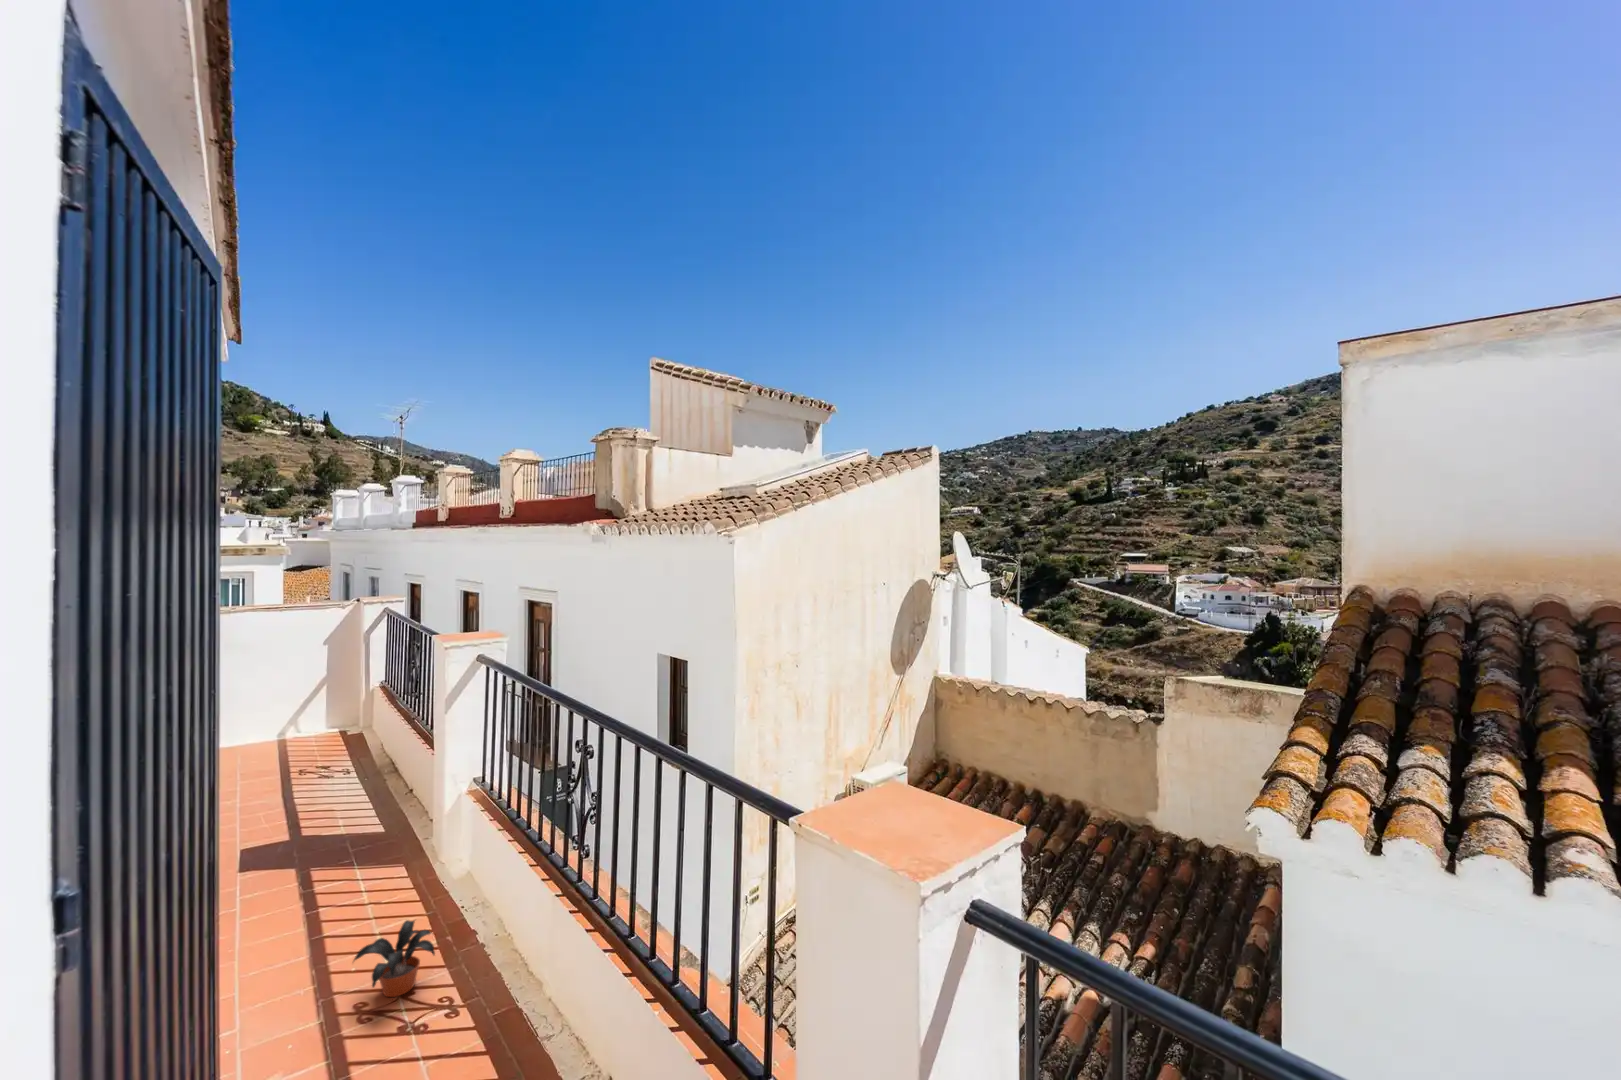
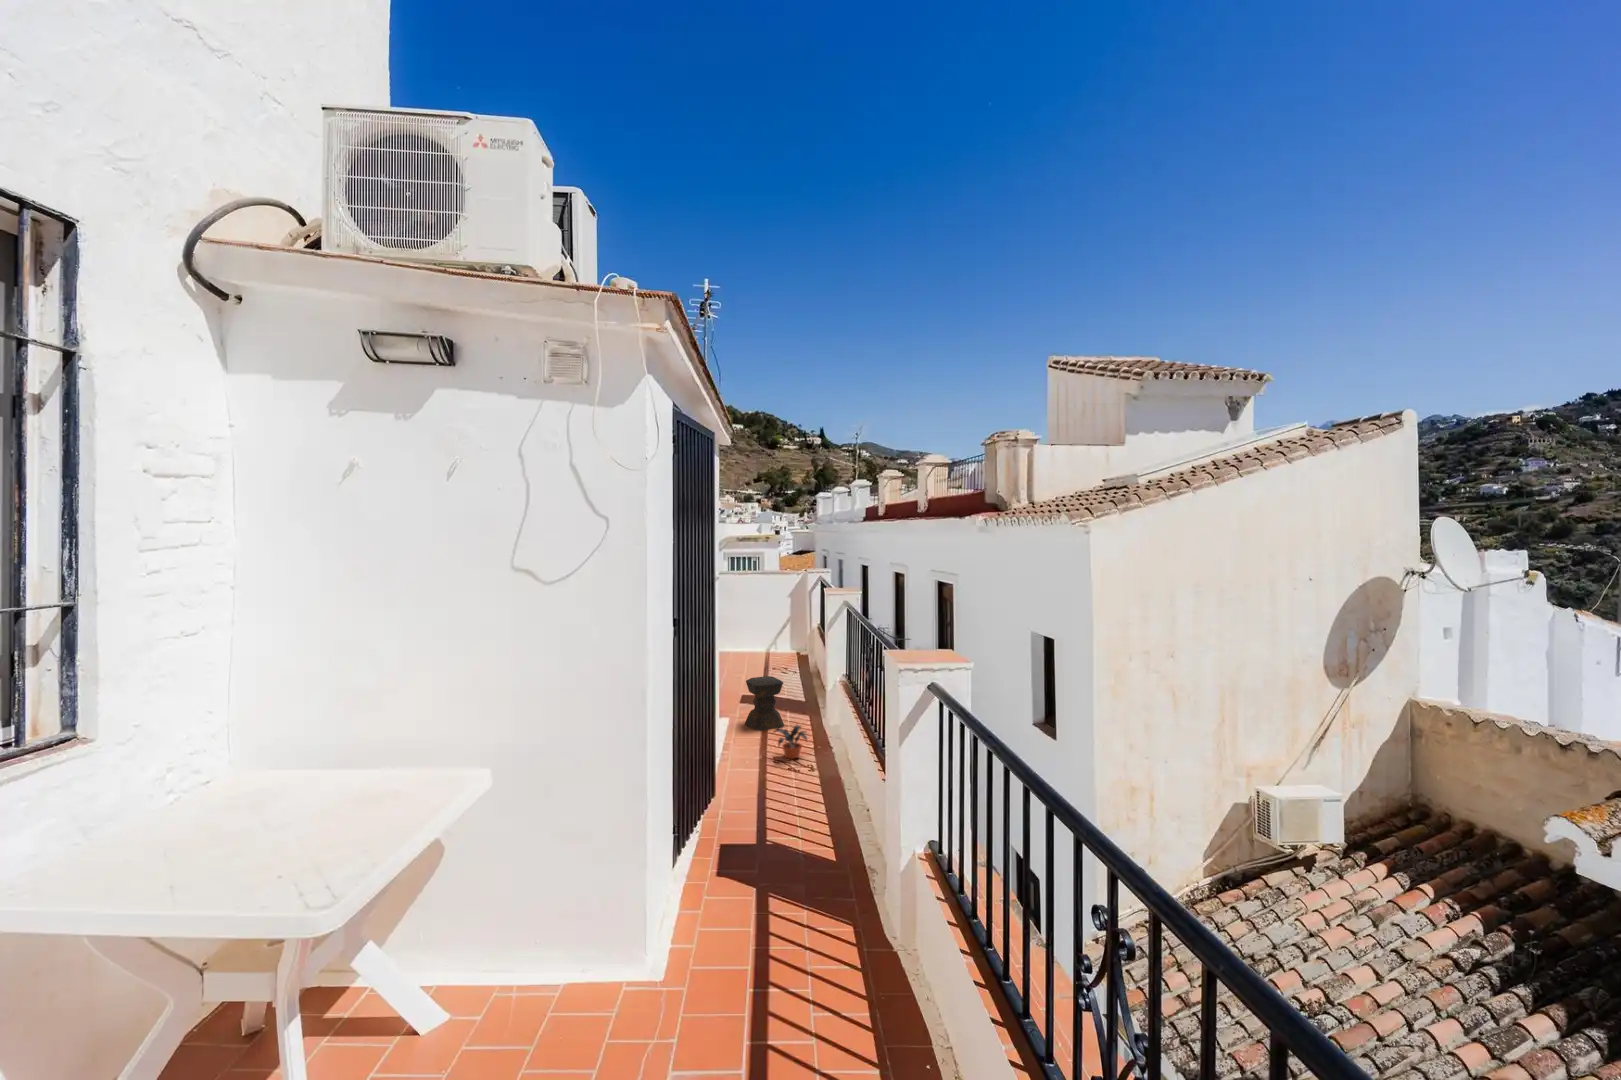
stool: none [267,818,359,935] -> present [745,676,784,731]

